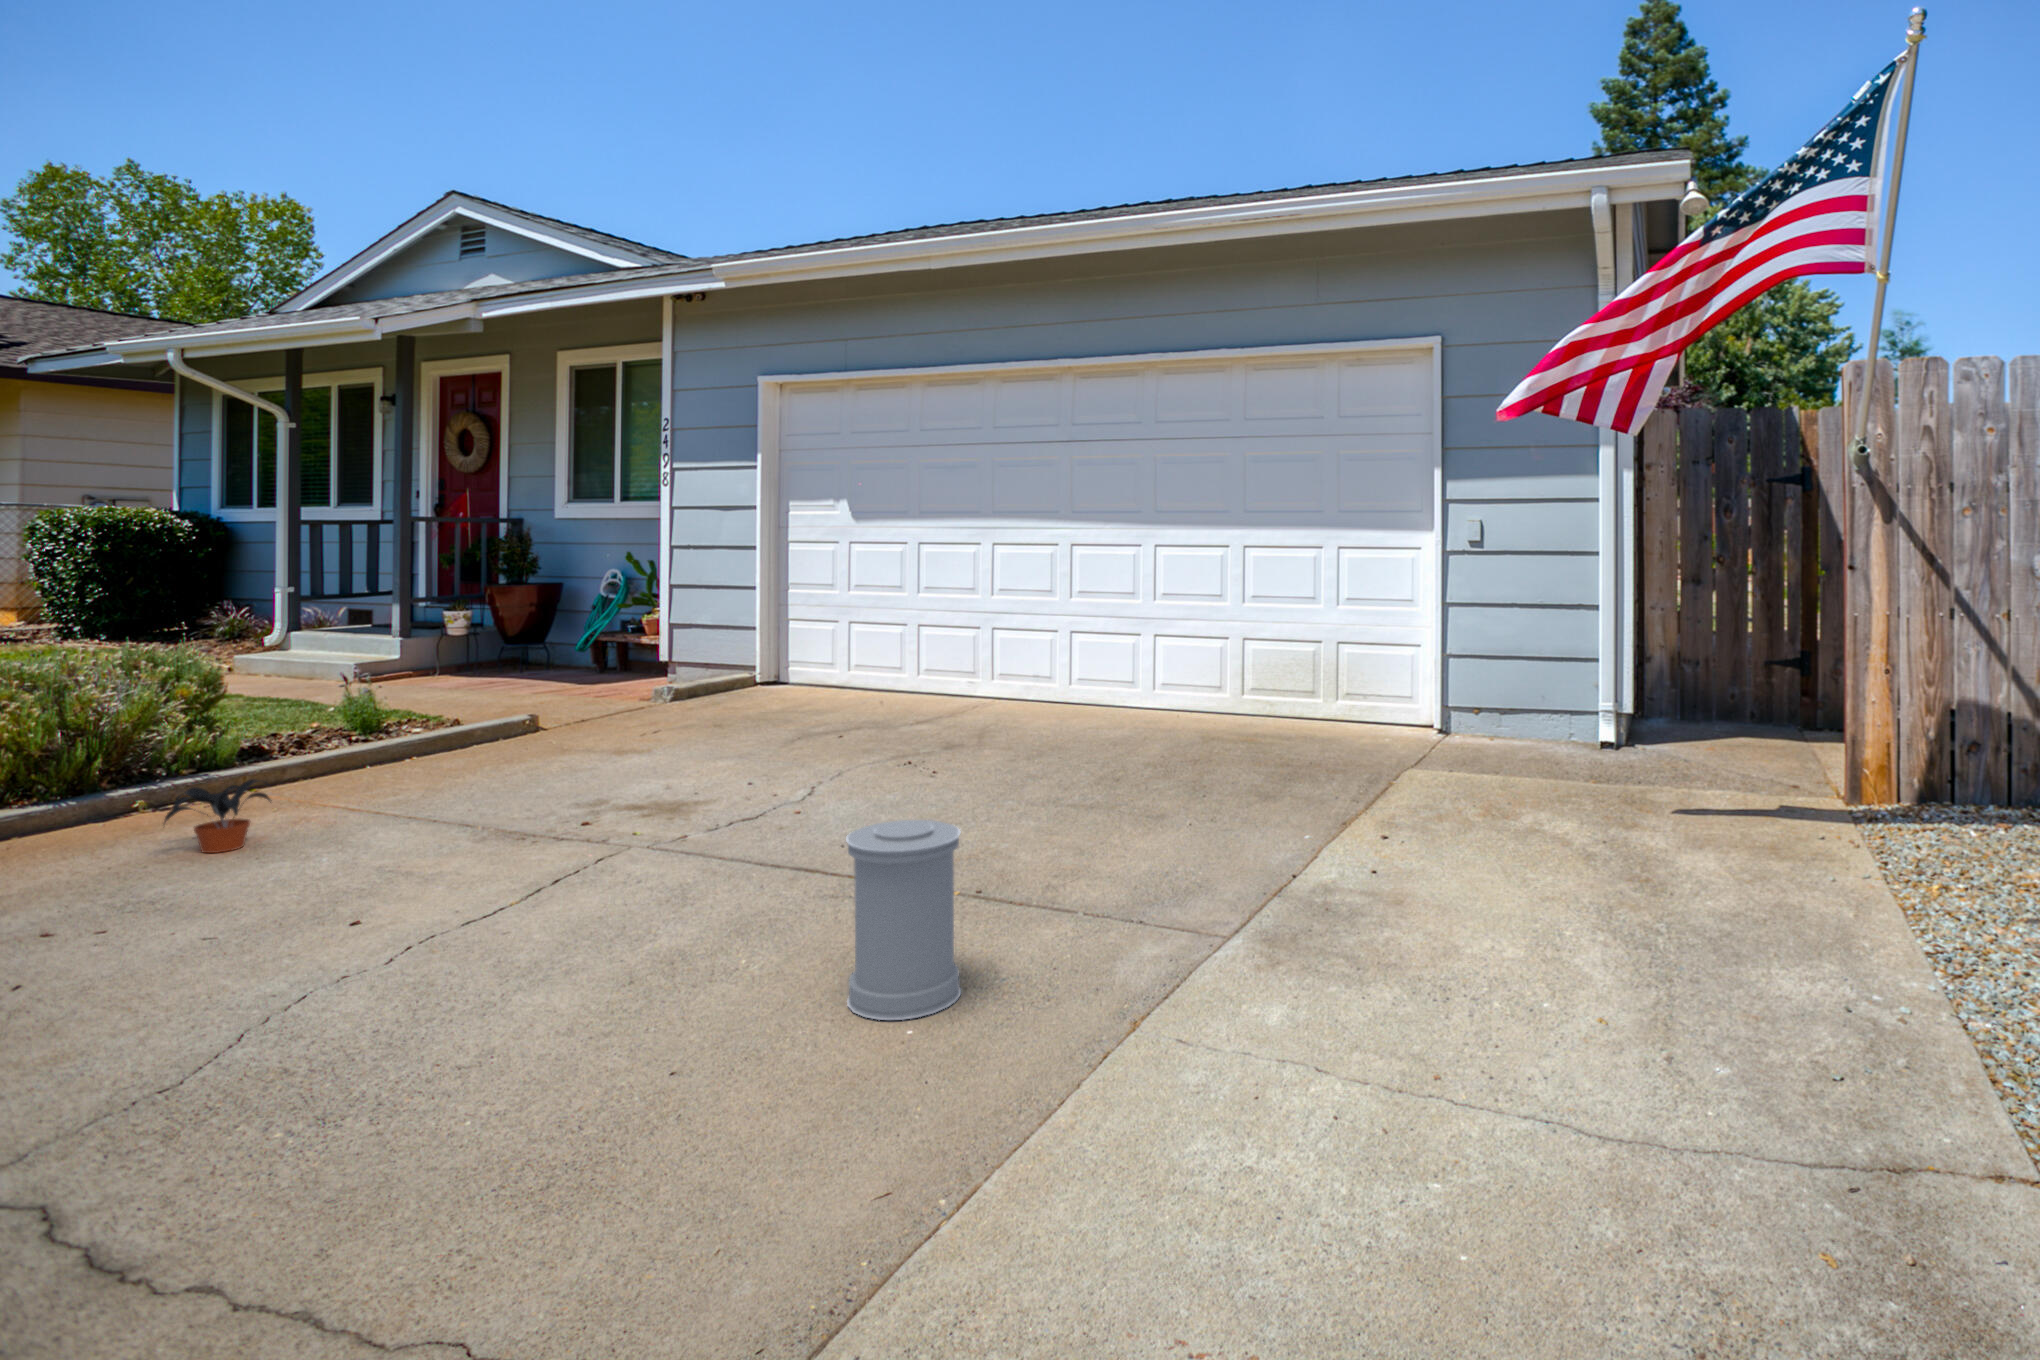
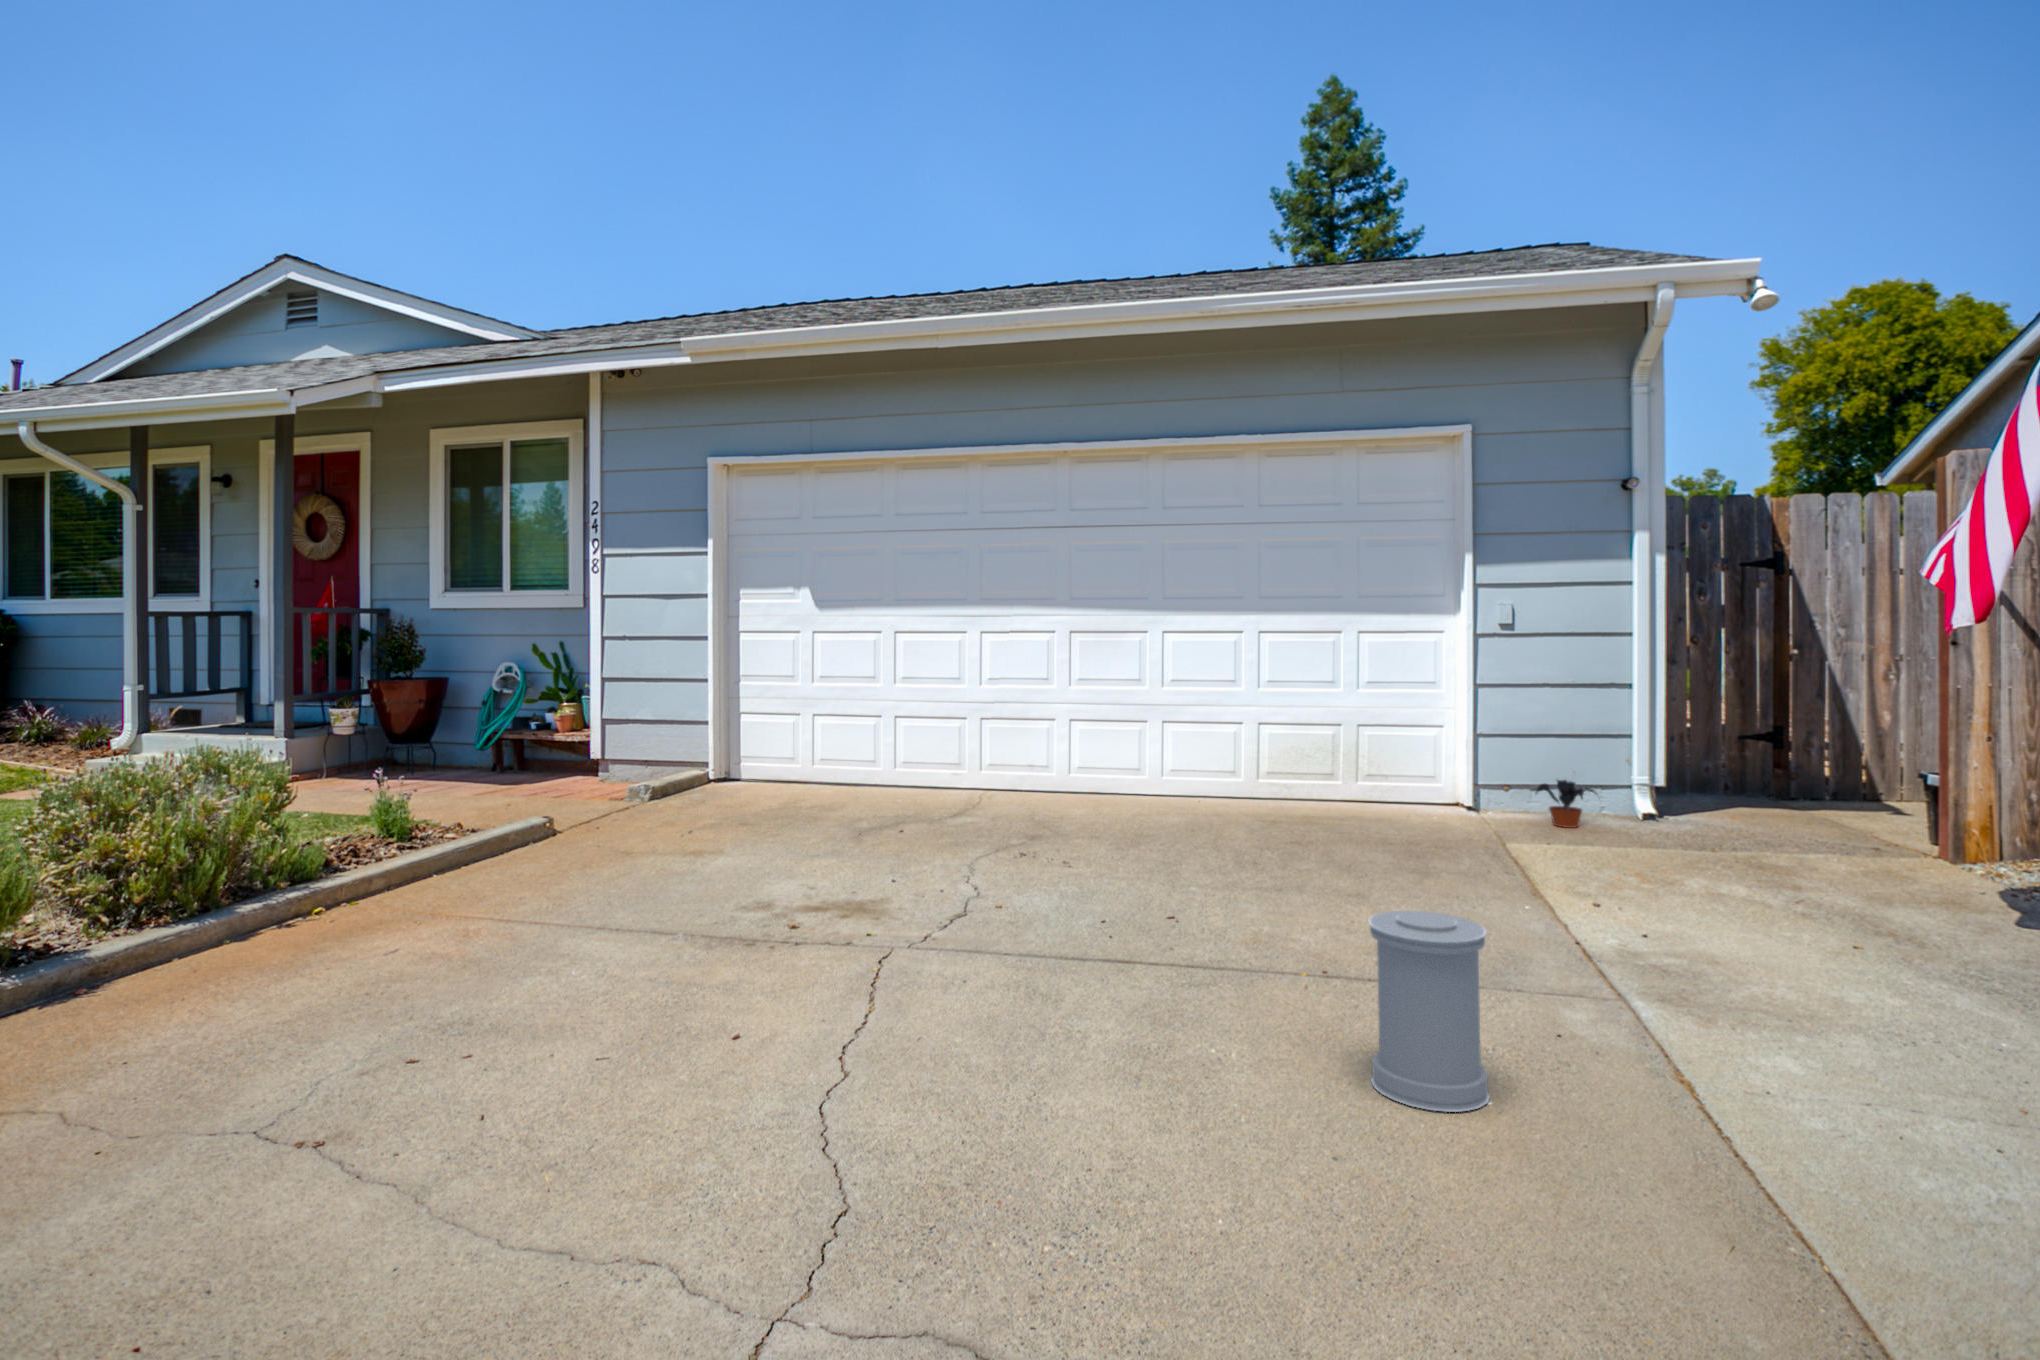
potted plant: present [164,779,272,853] -> present [1536,780,1596,828]

